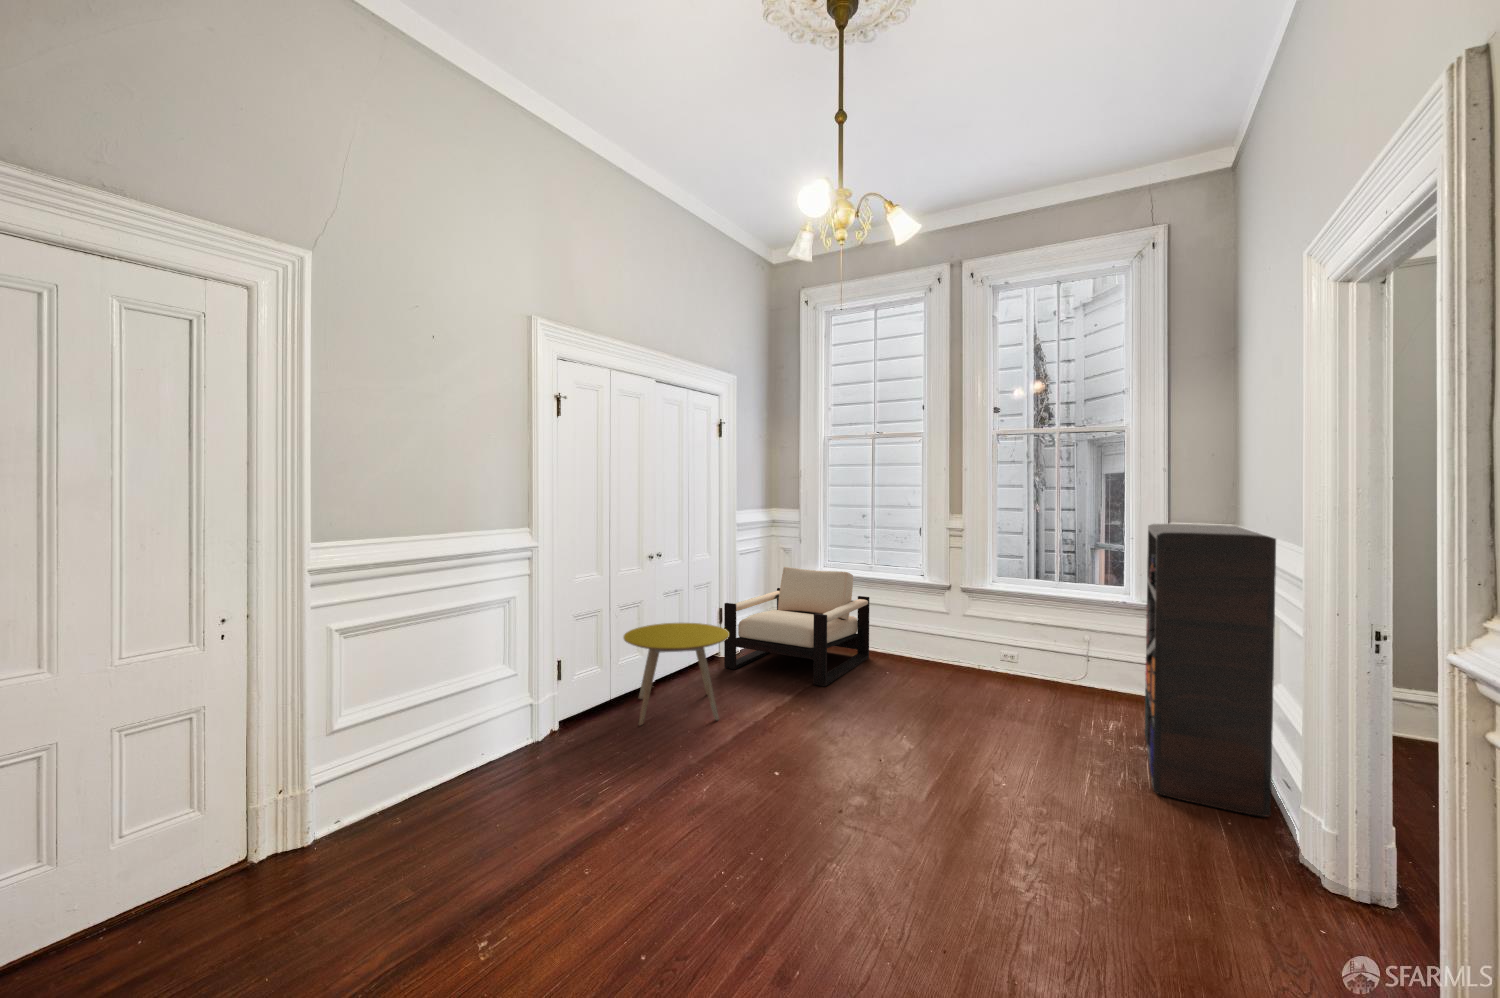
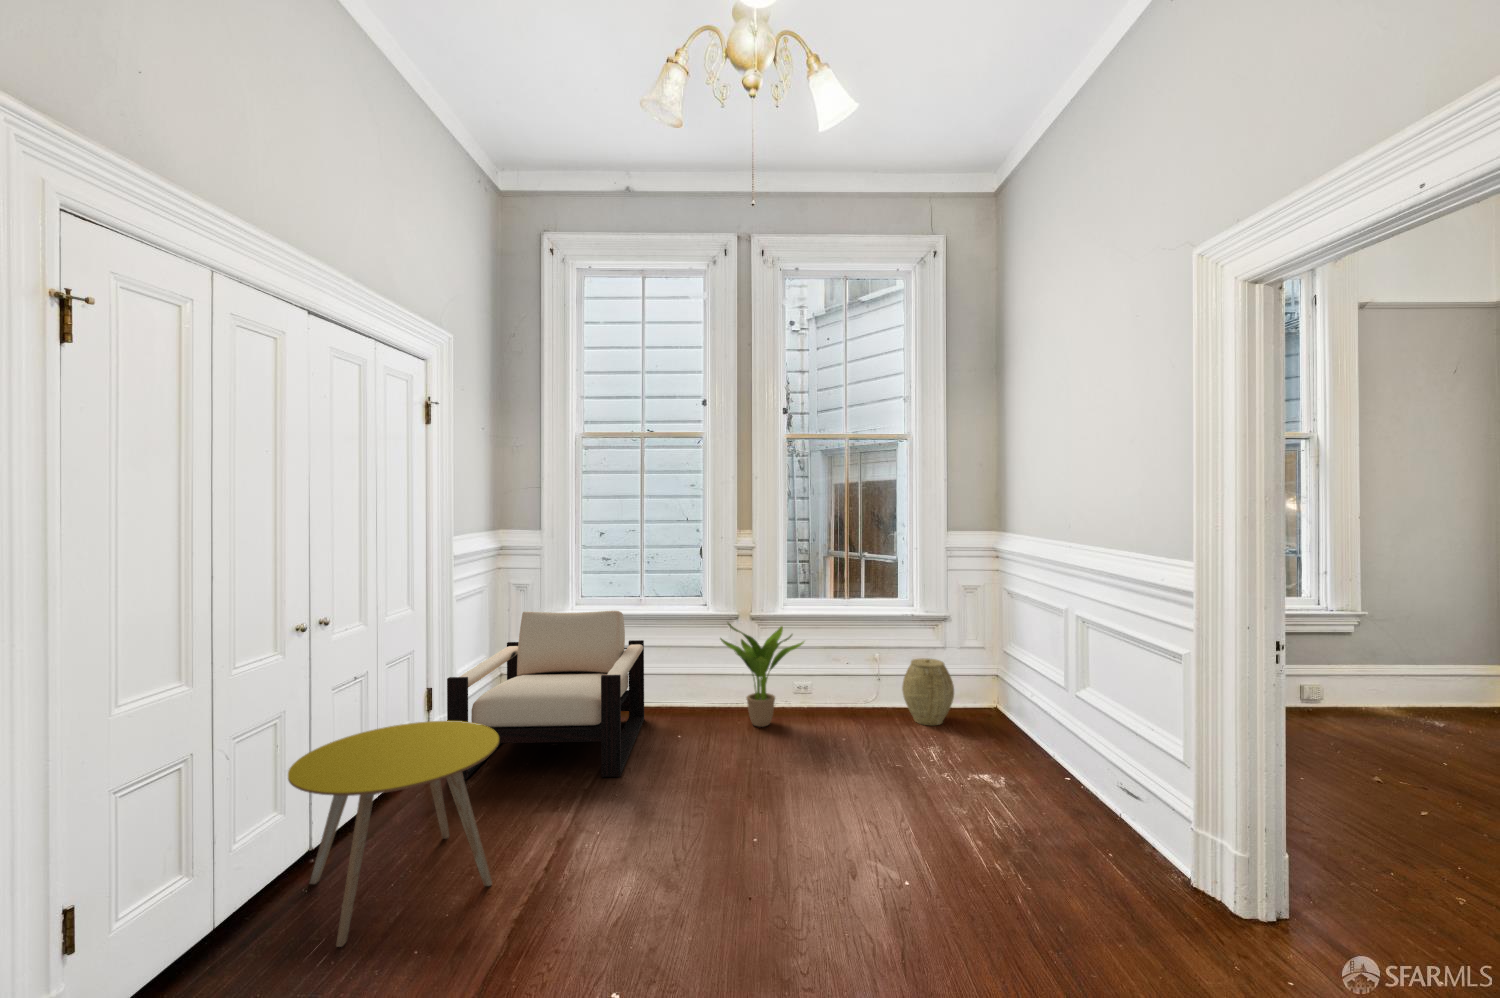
bookshelf: present [1145,524,1276,817] -> none [975,531,1149,827]
potted plant: none [926,588,1002,678] -> present [720,623,804,727]
woven basket: none [1097,643,1153,707] -> present [902,659,954,725]

